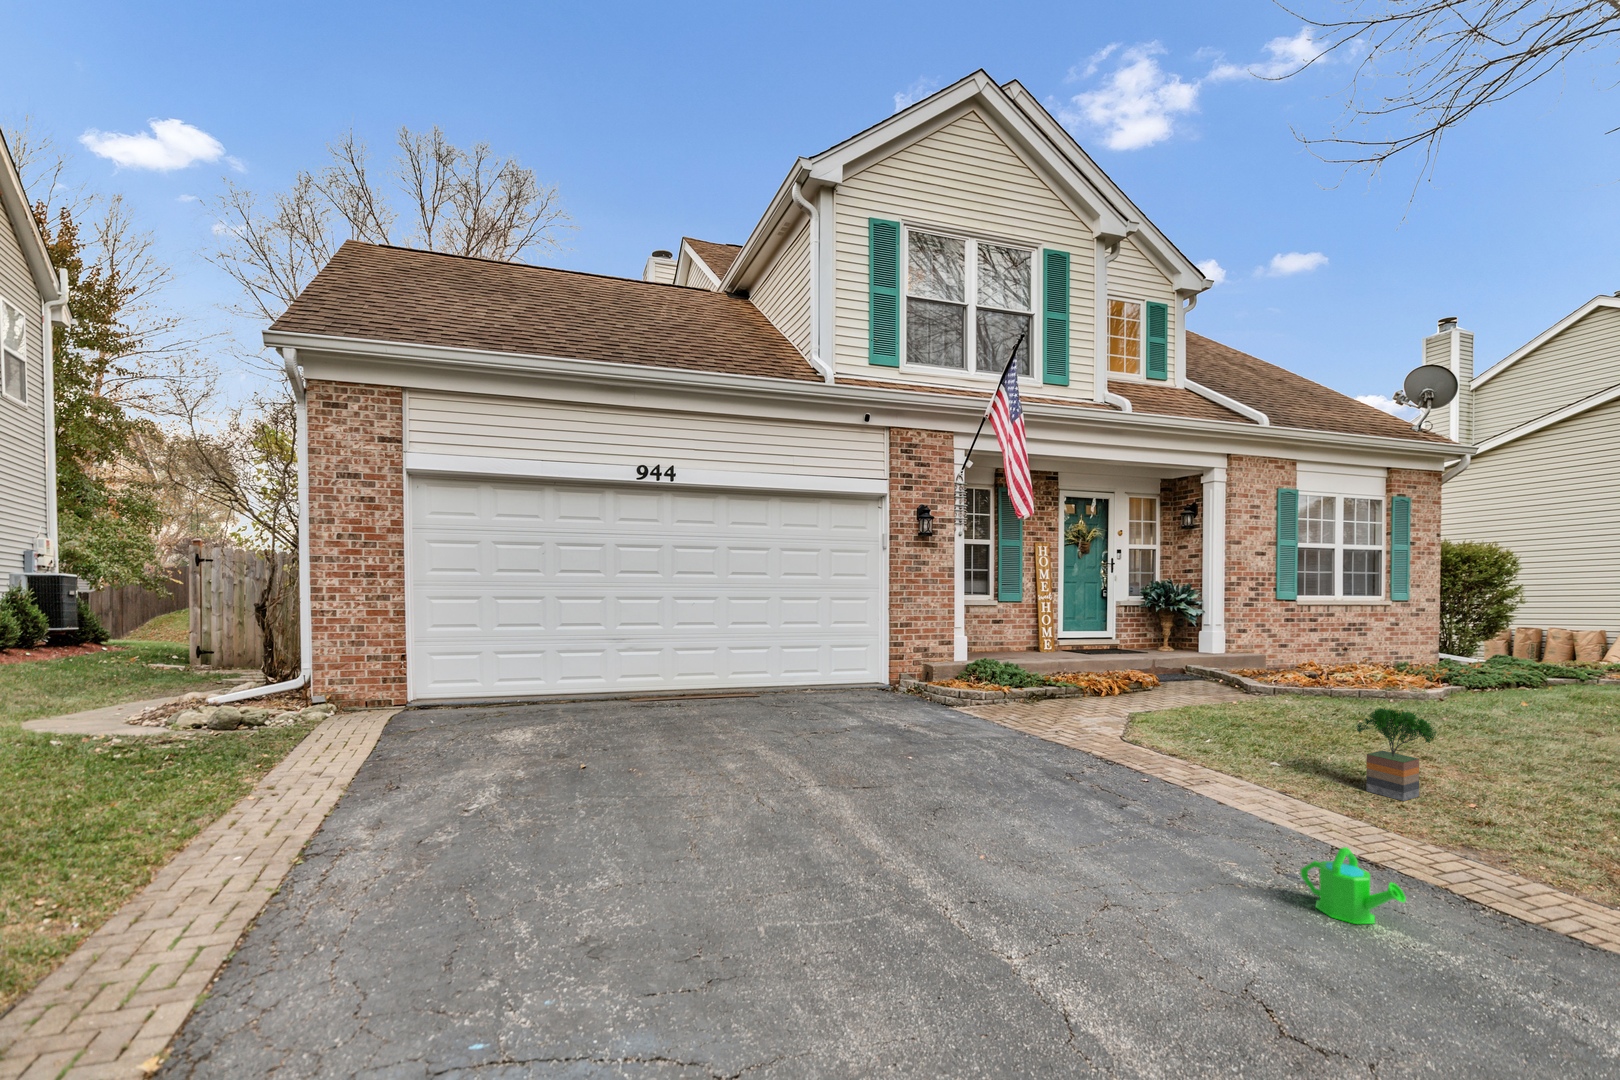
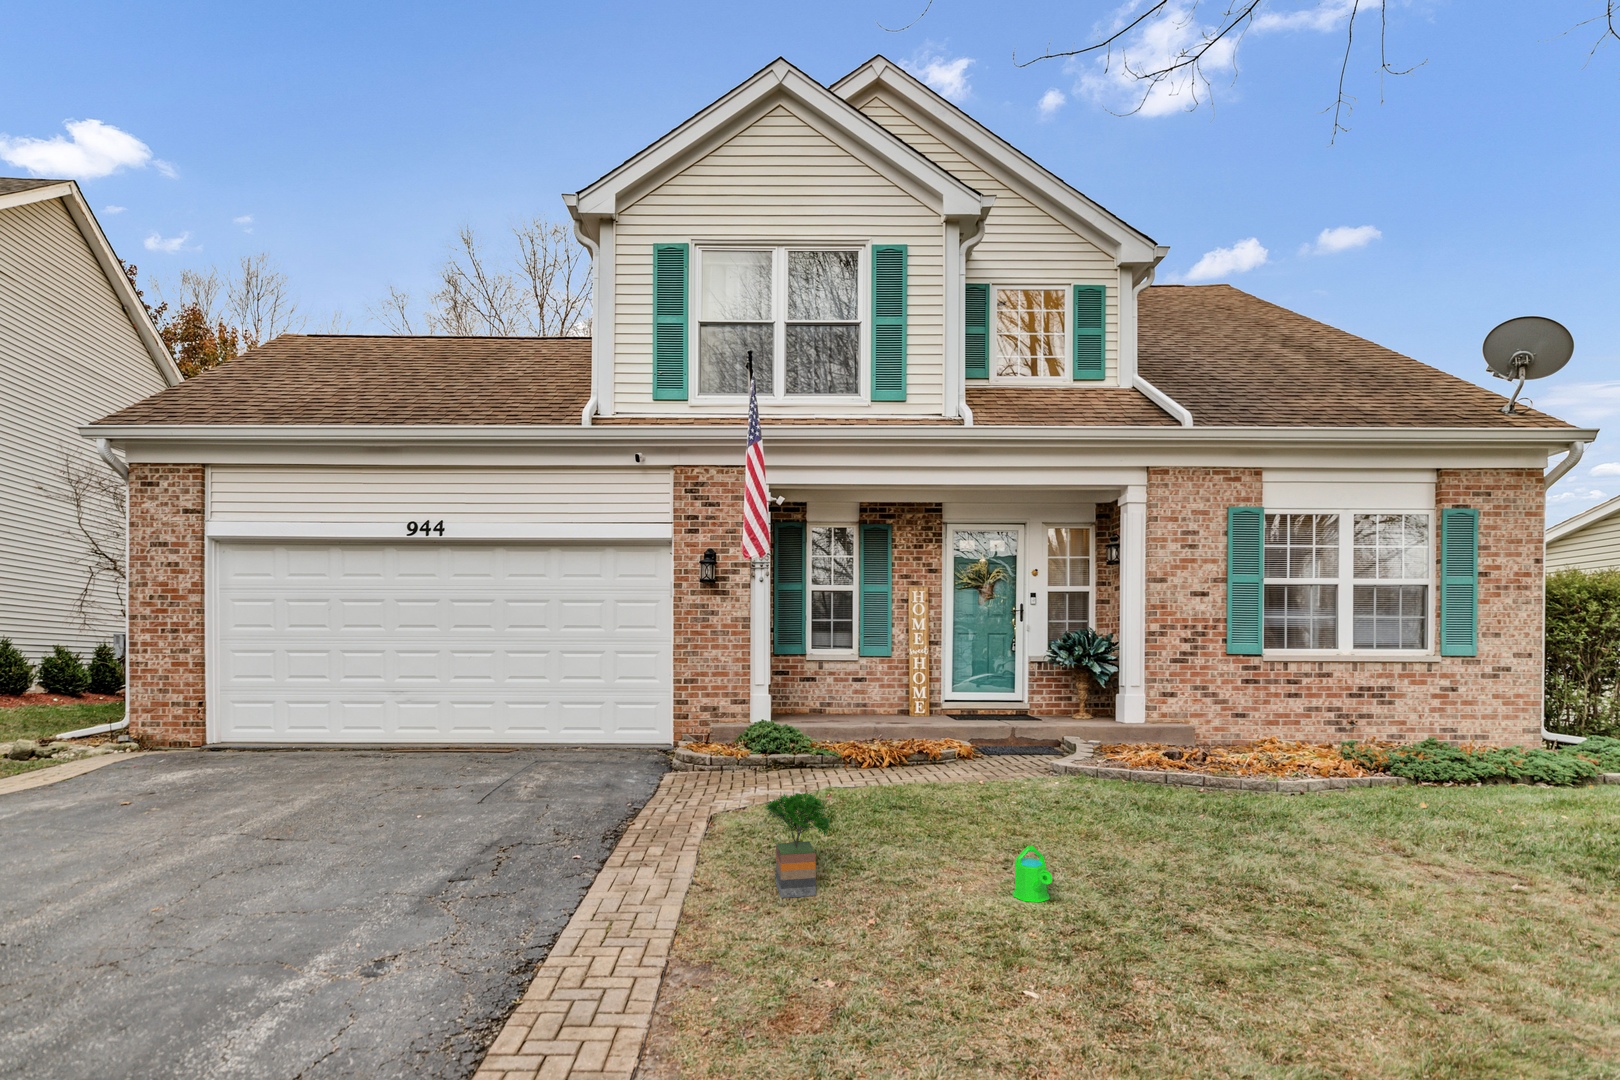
watering can: present [1300,847,1406,924] -> present [1012,846,1052,902]

